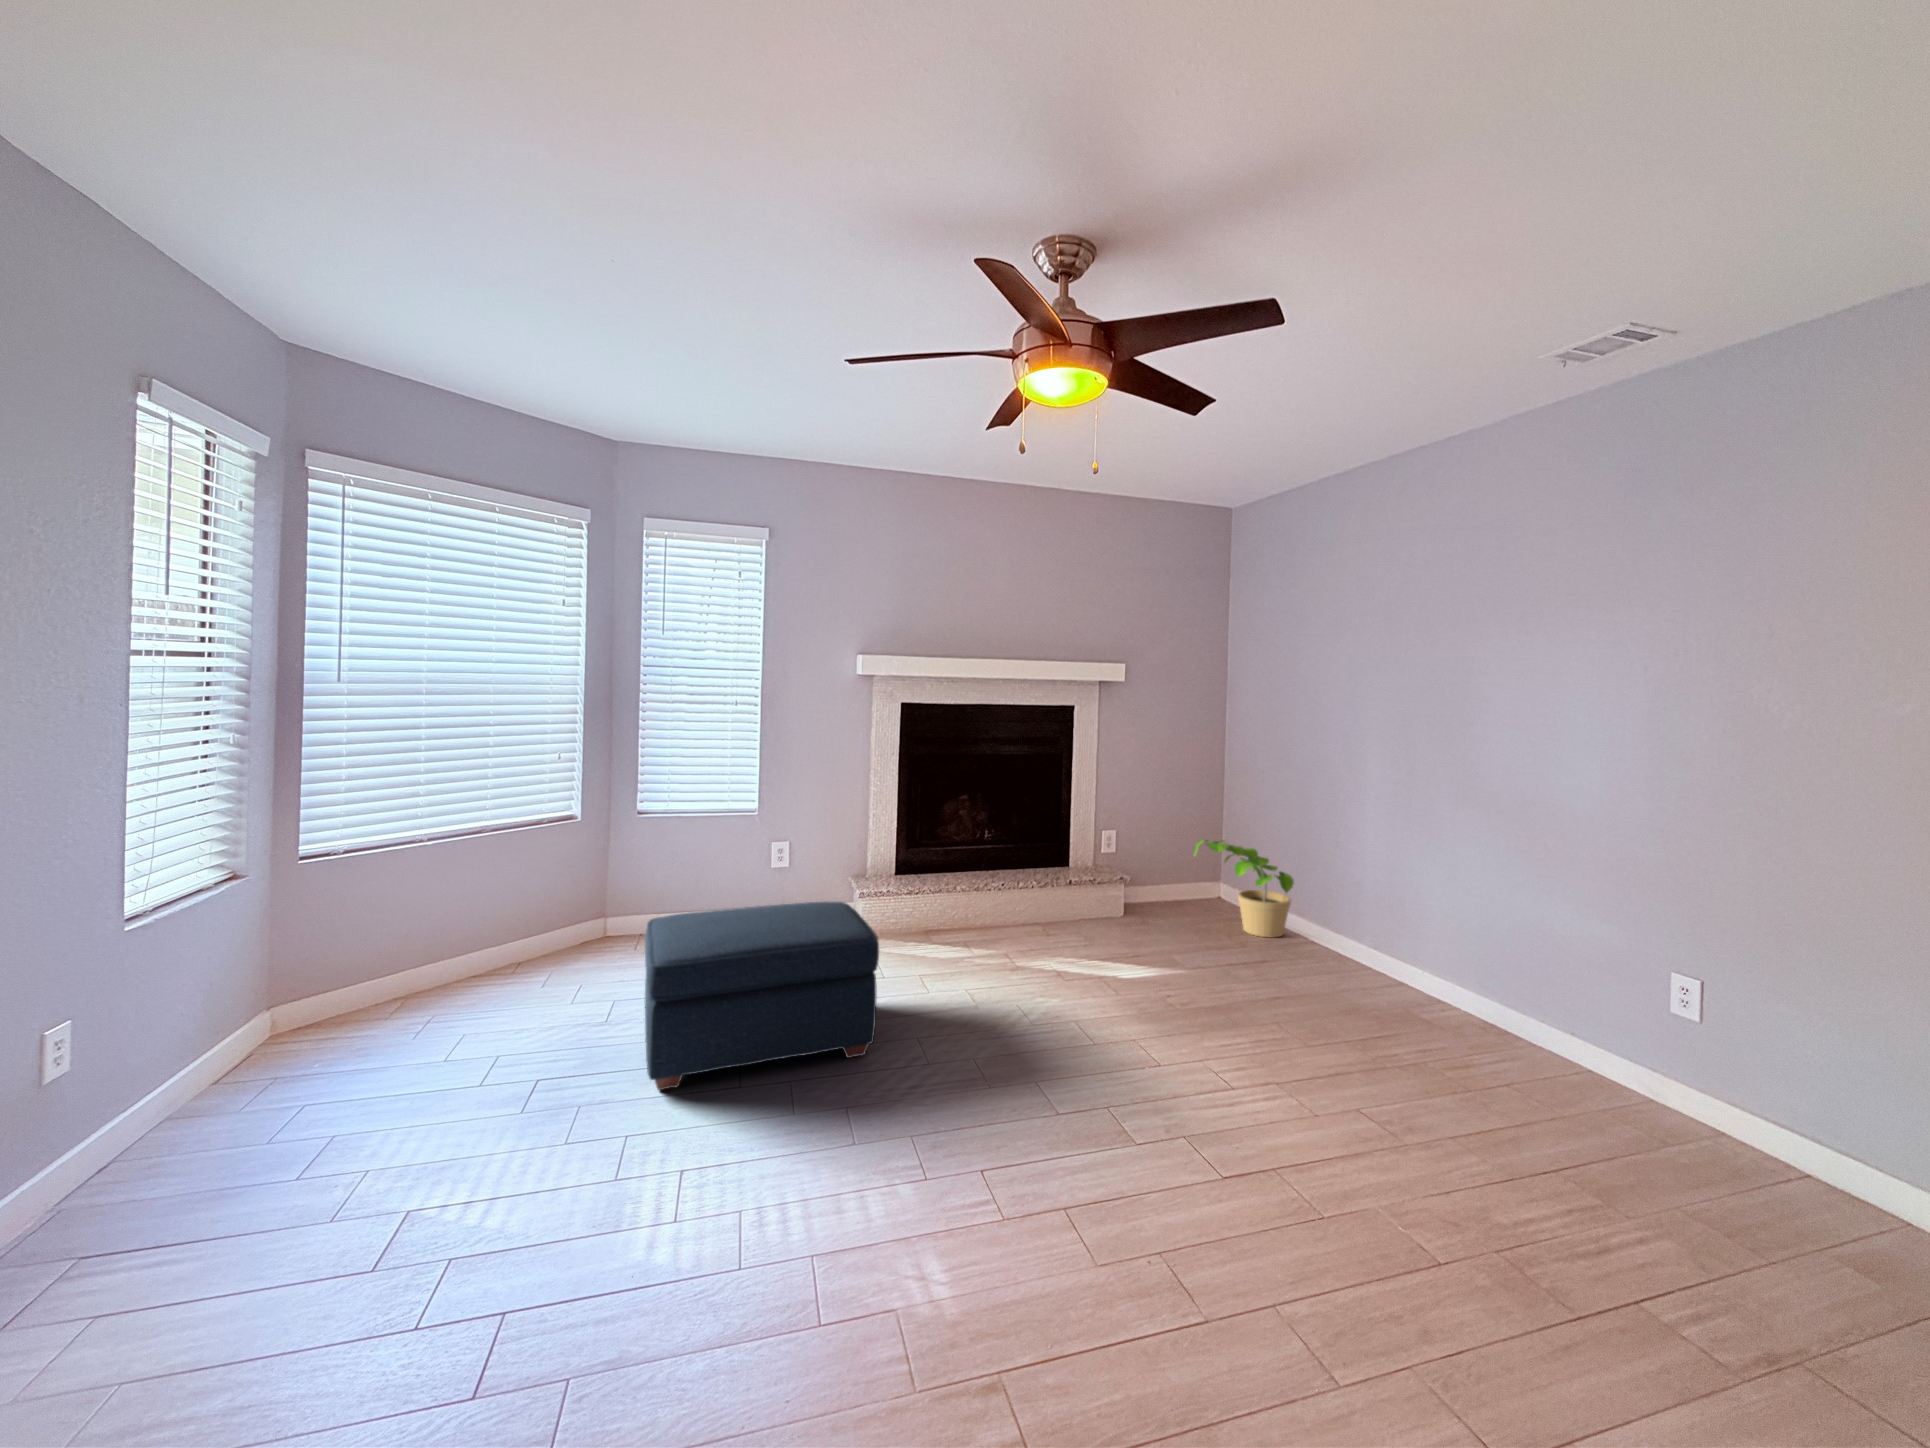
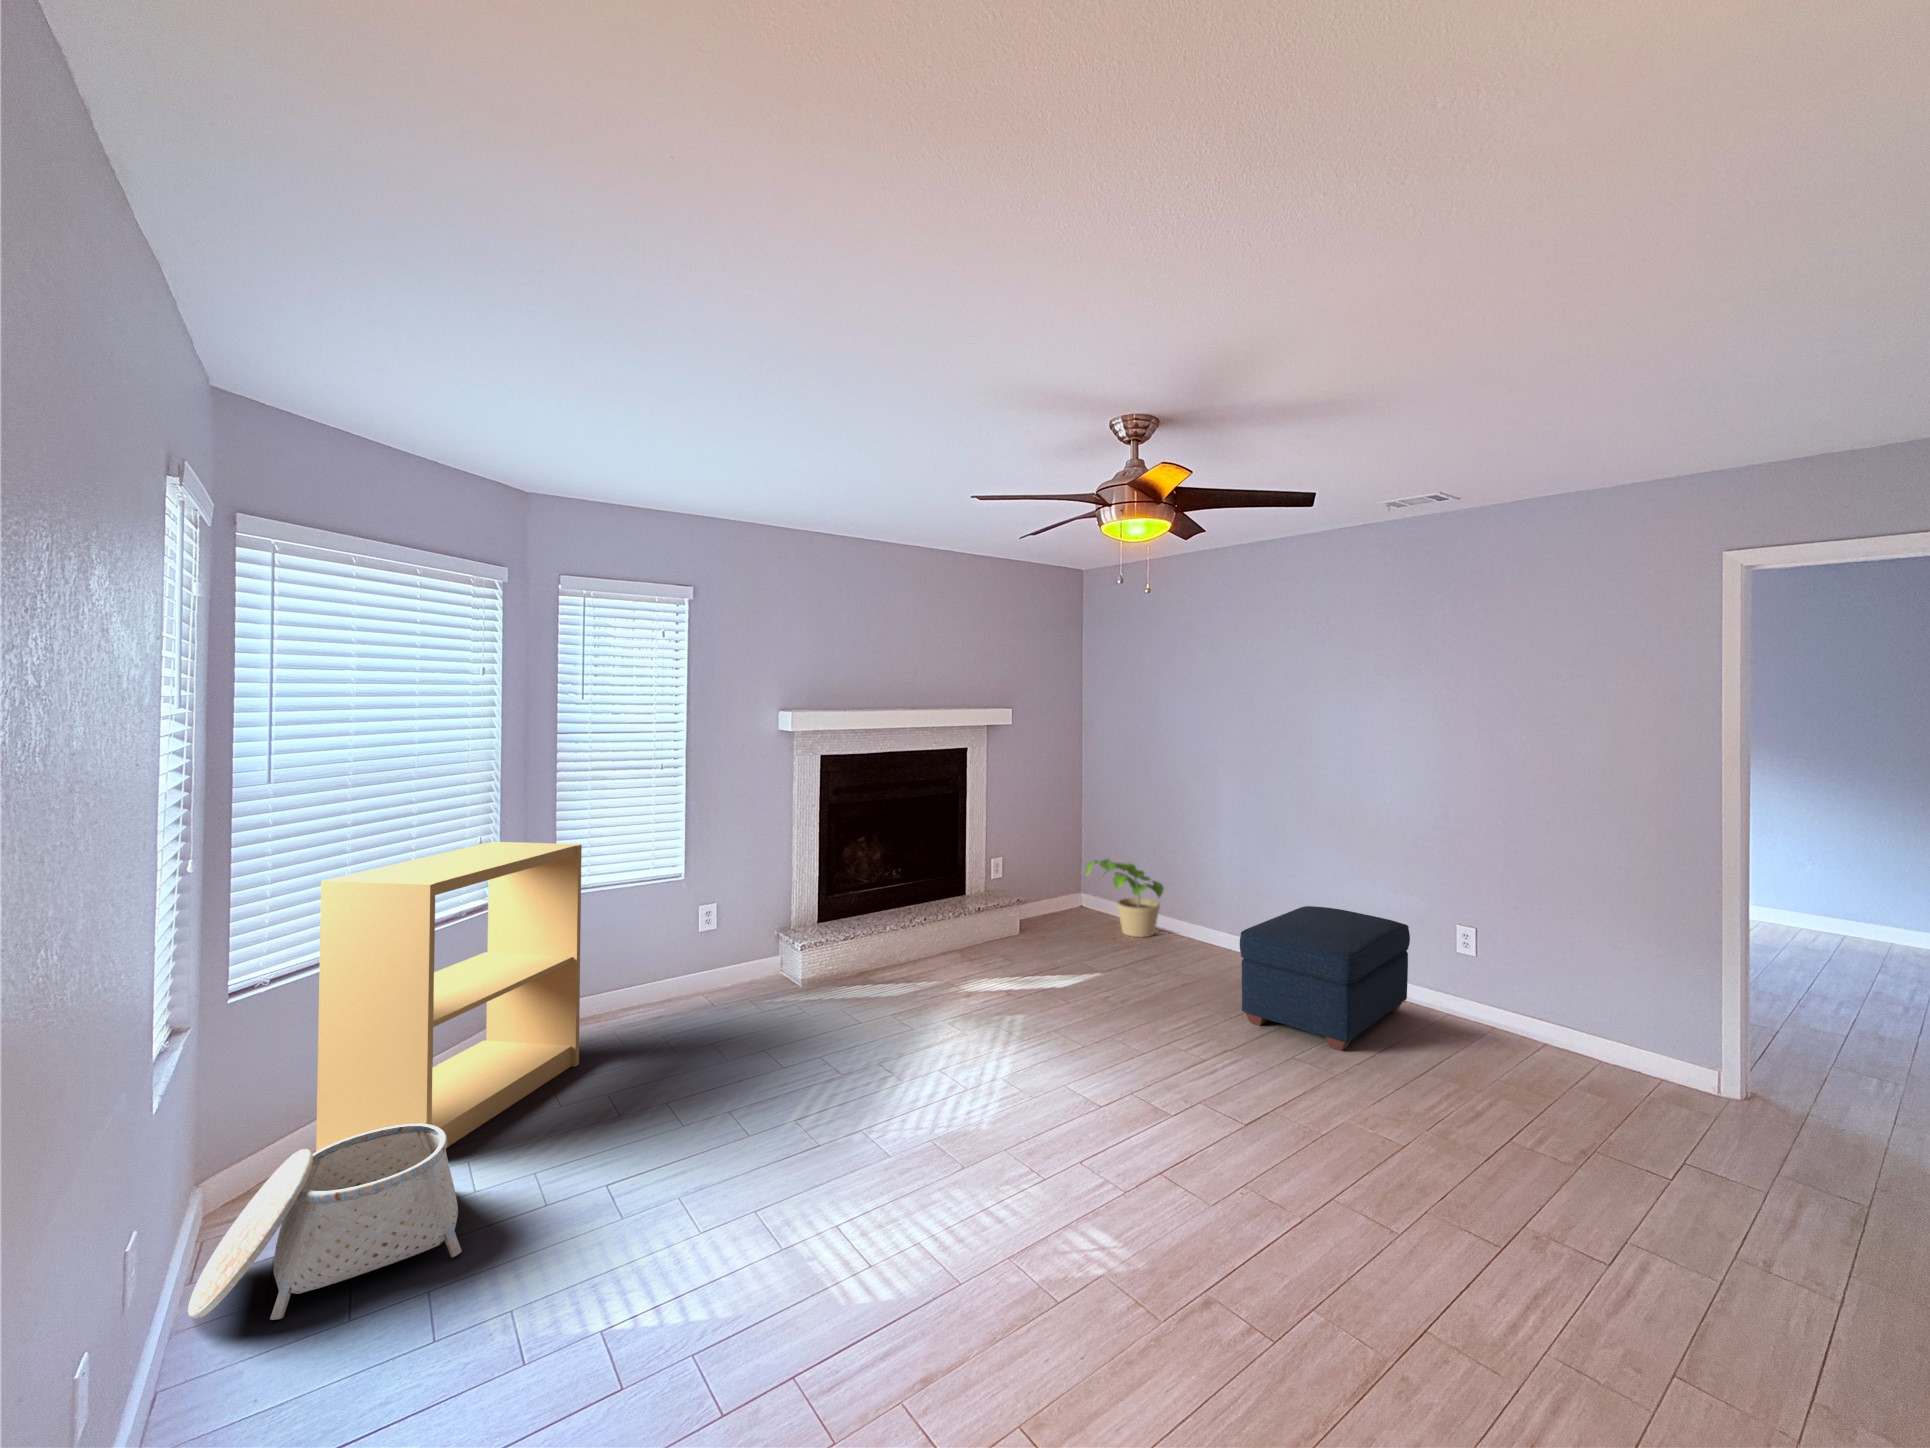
bookshelf: none [379,758,626,1033] -> present [316,842,582,1151]
ottoman: present [645,902,879,1090] -> present [1240,906,1410,1051]
basket: none [171,990,429,1134] -> present [188,1124,462,1320]

